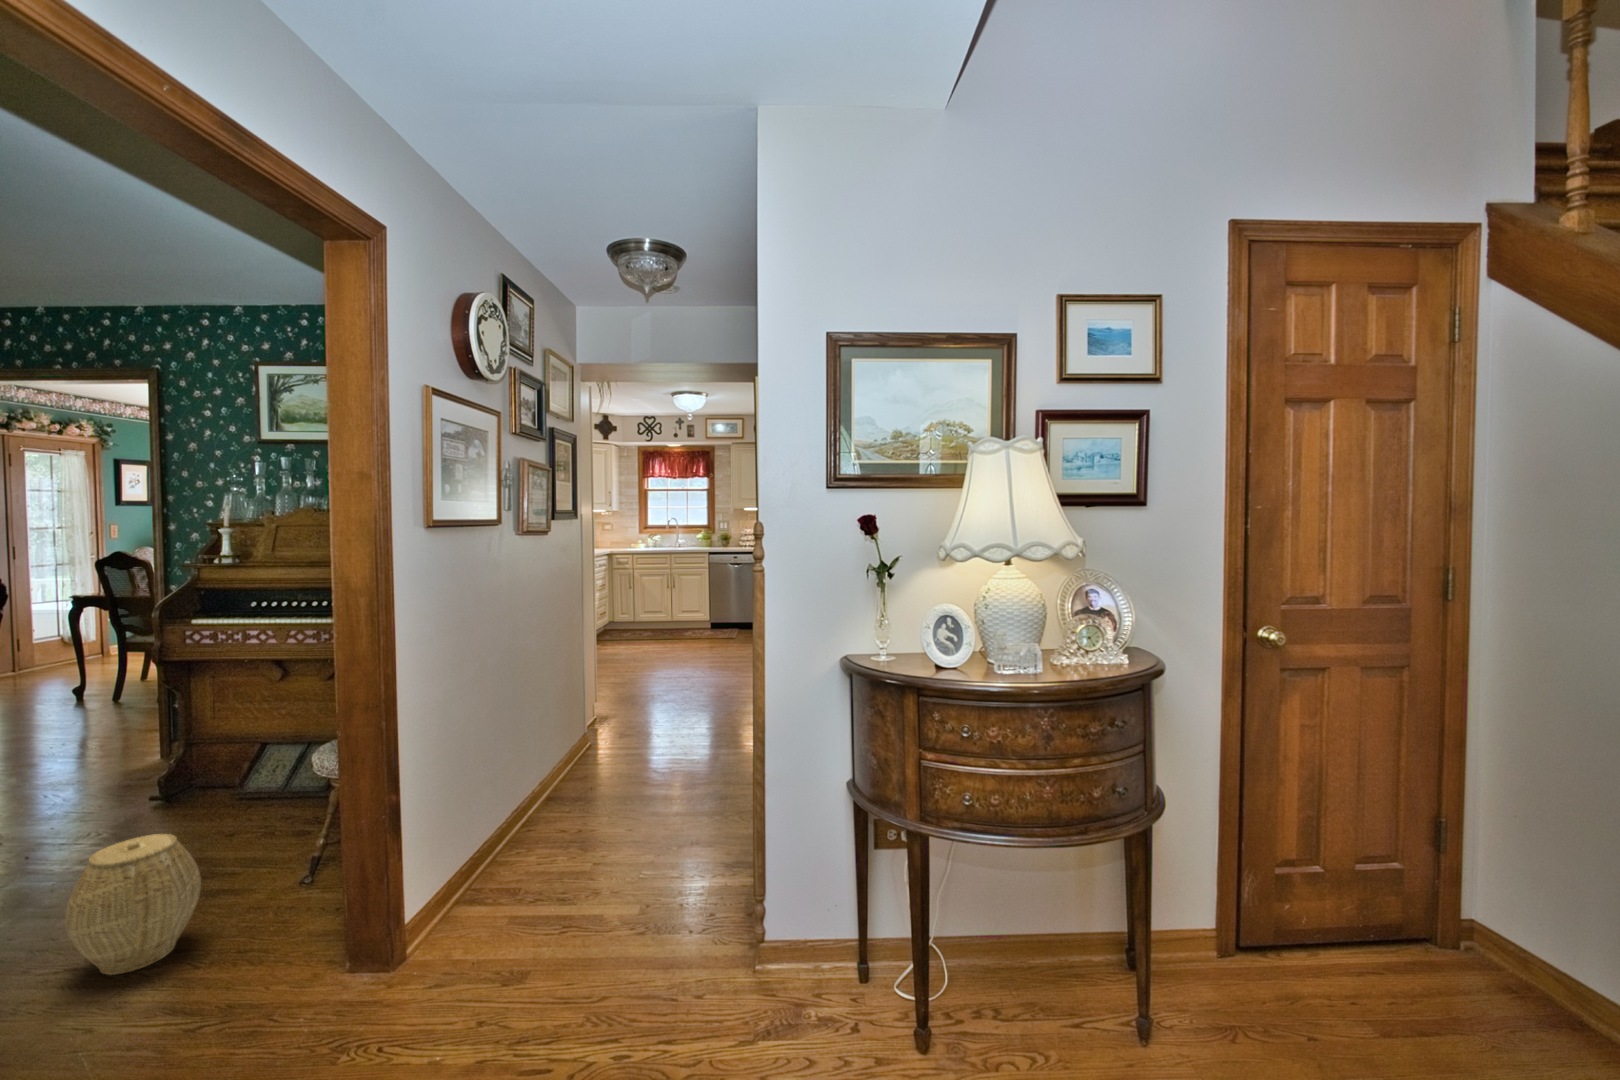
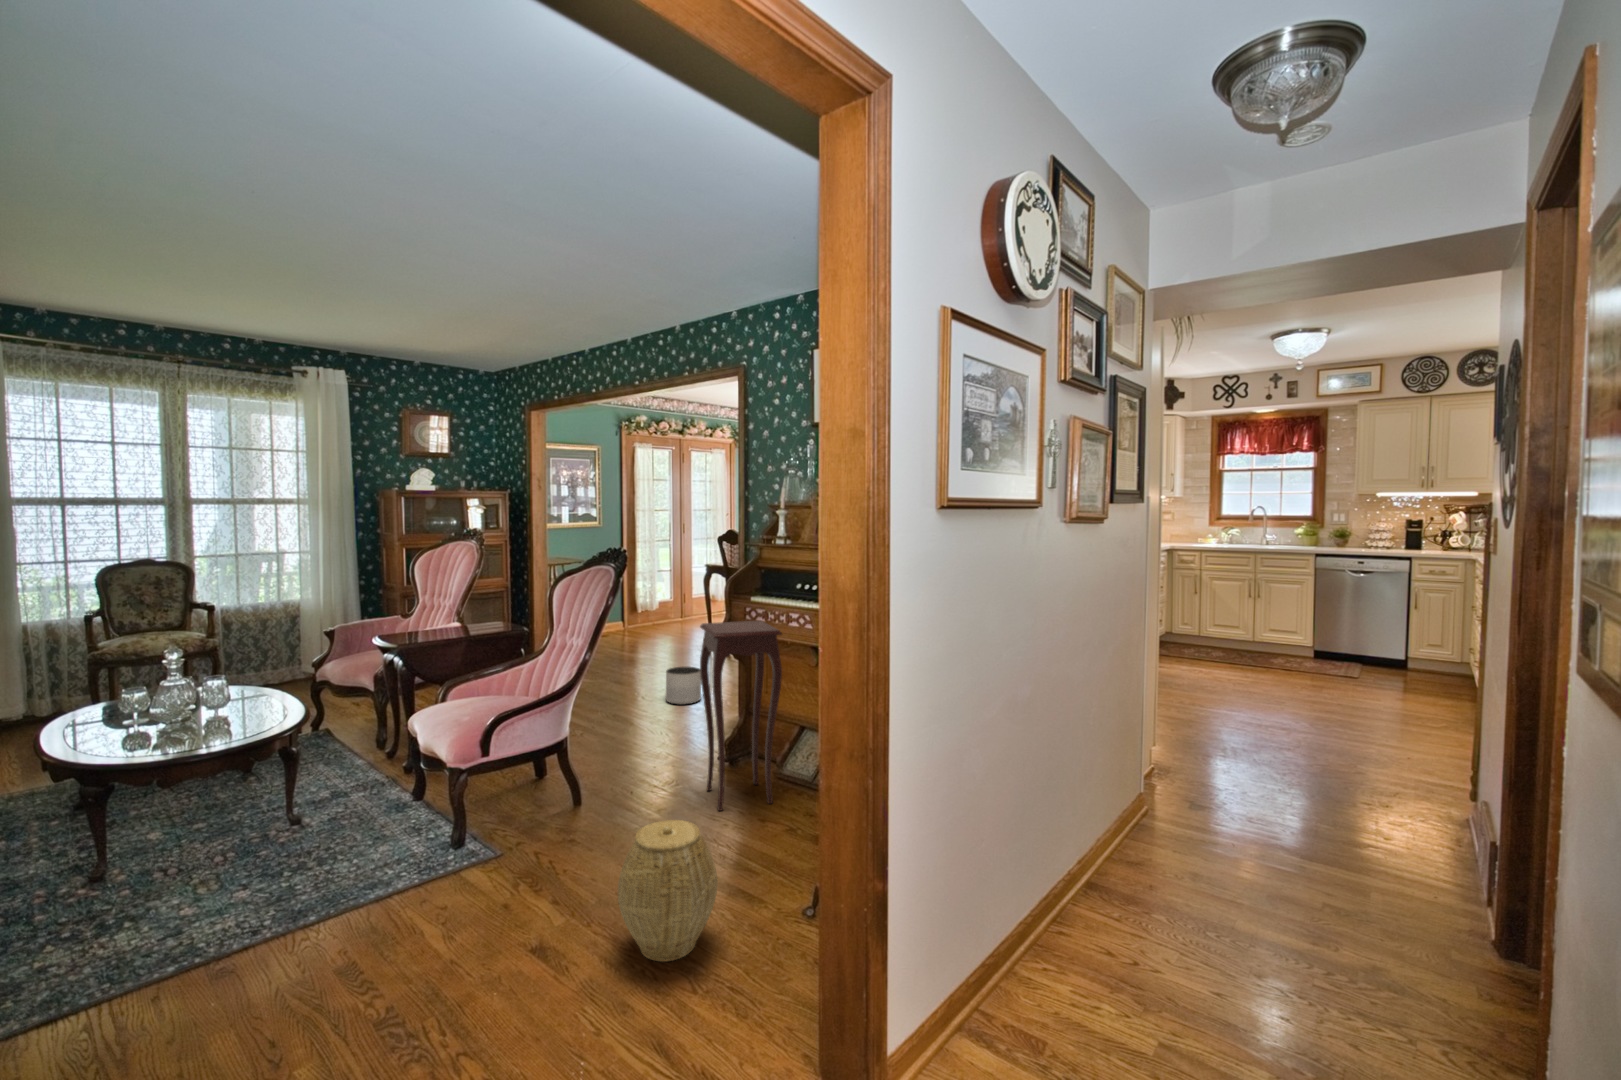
side table: none [121,642,243,843] -> present [700,621,782,811]
planter: none [30,716,93,765] -> present [666,667,701,705]

